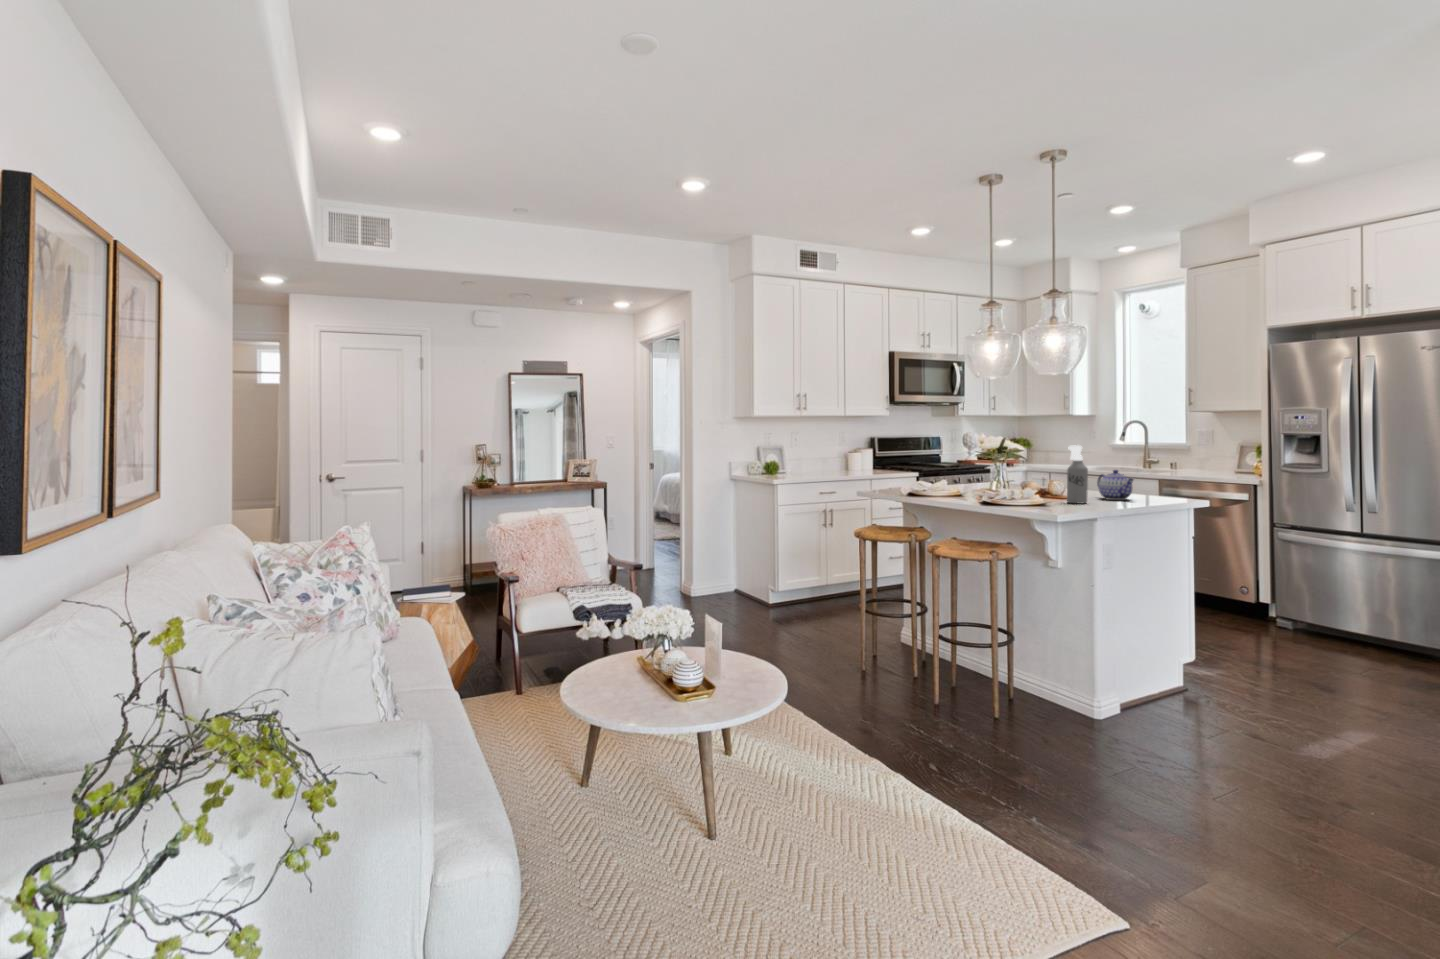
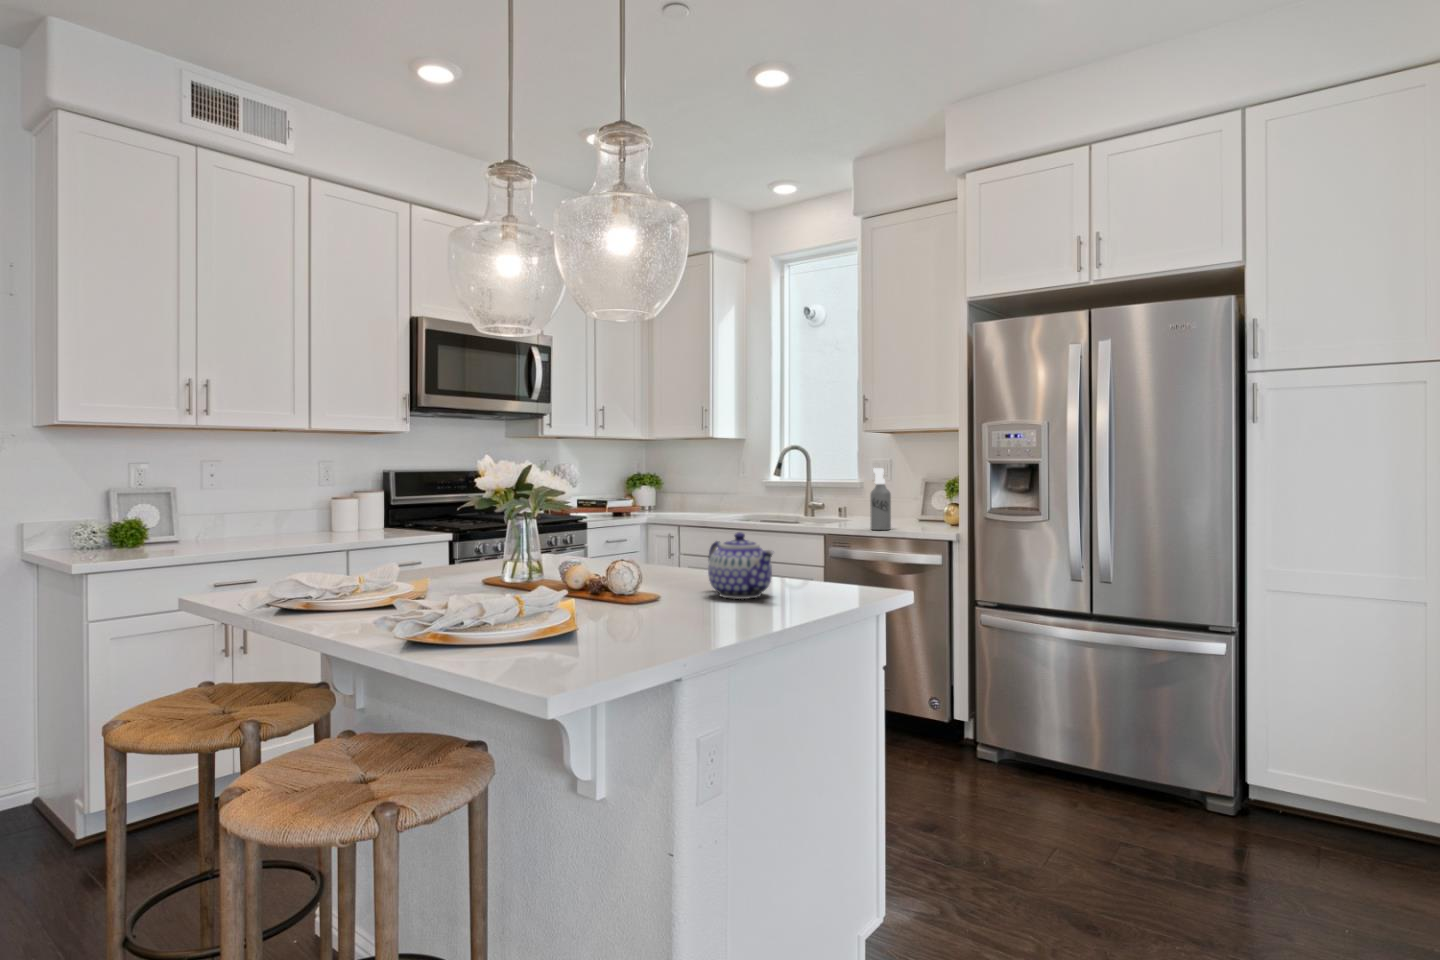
spray bottle: present [1067,445,1088,504] -> present [870,468,891,530]

